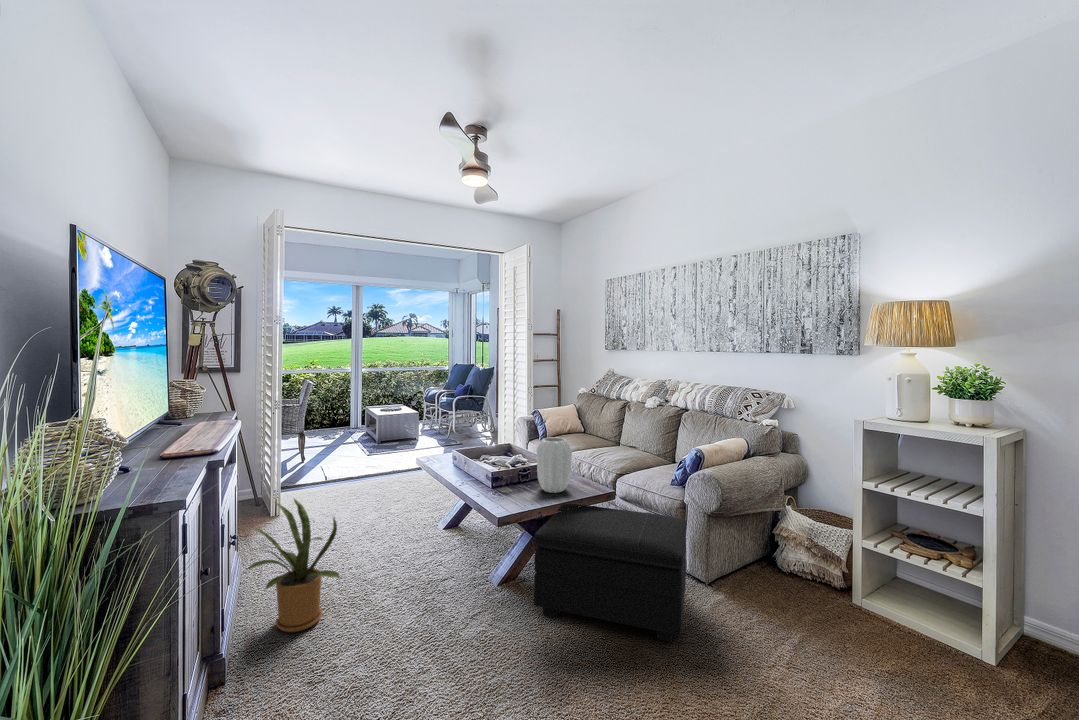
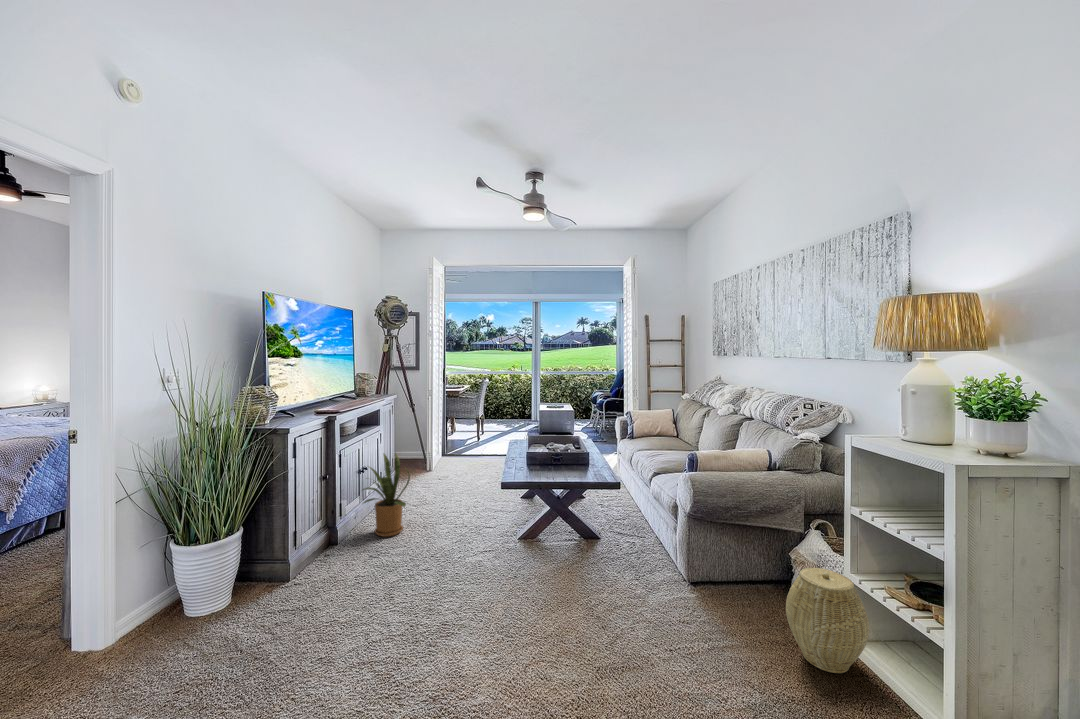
vase: present [536,437,572,493] -> none [554,429,584,475]
footstool: present [534,504,687,642] -> none [520,486,660,611]
woven basket: none [825,543,900,633] -> present [786,568,869,673]

